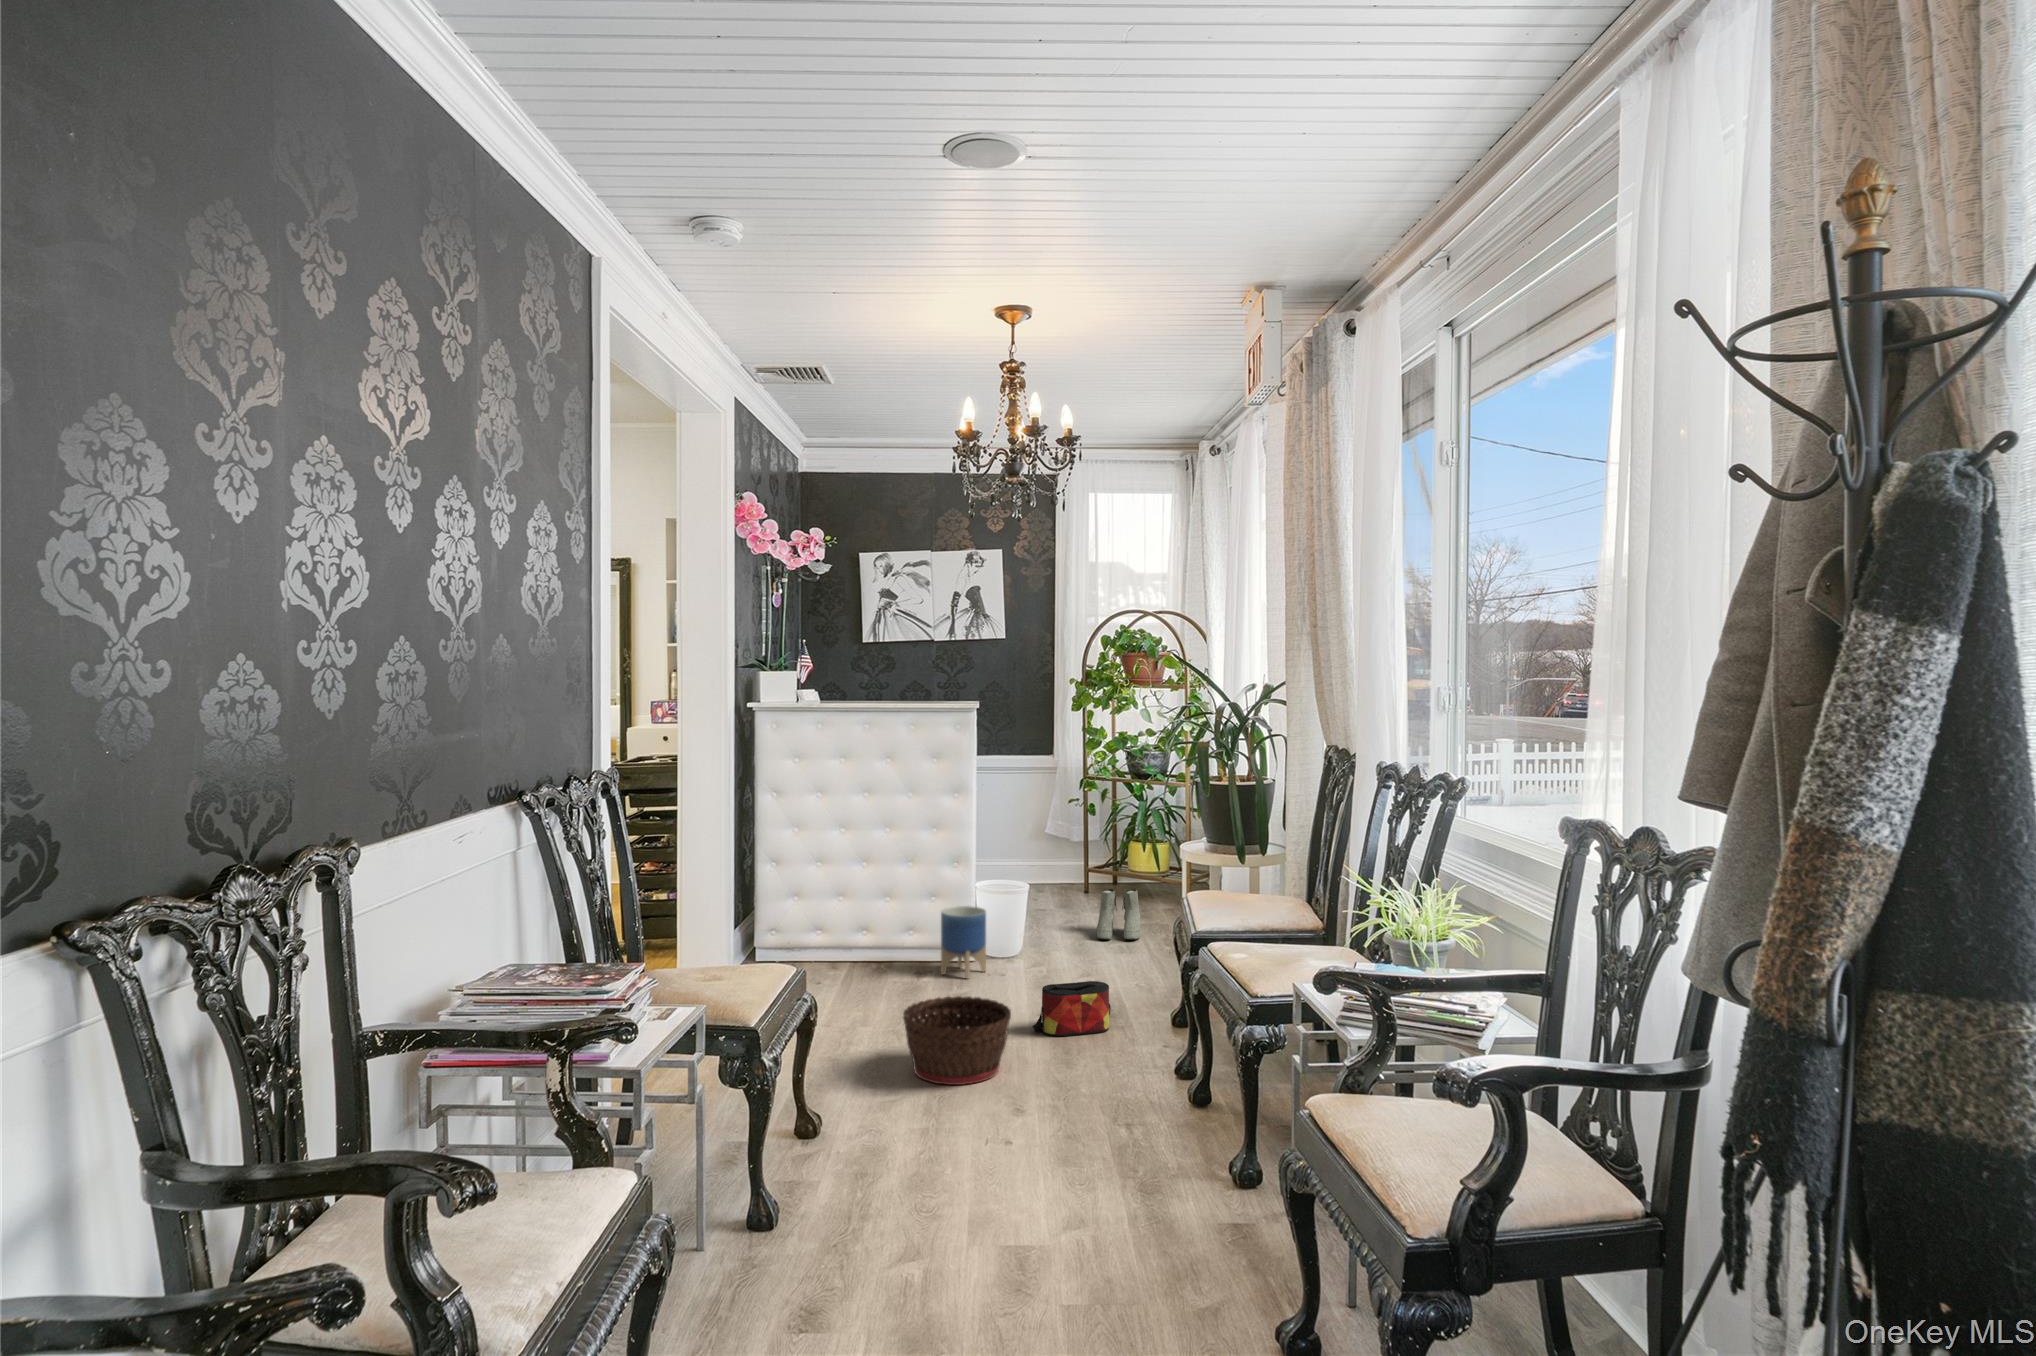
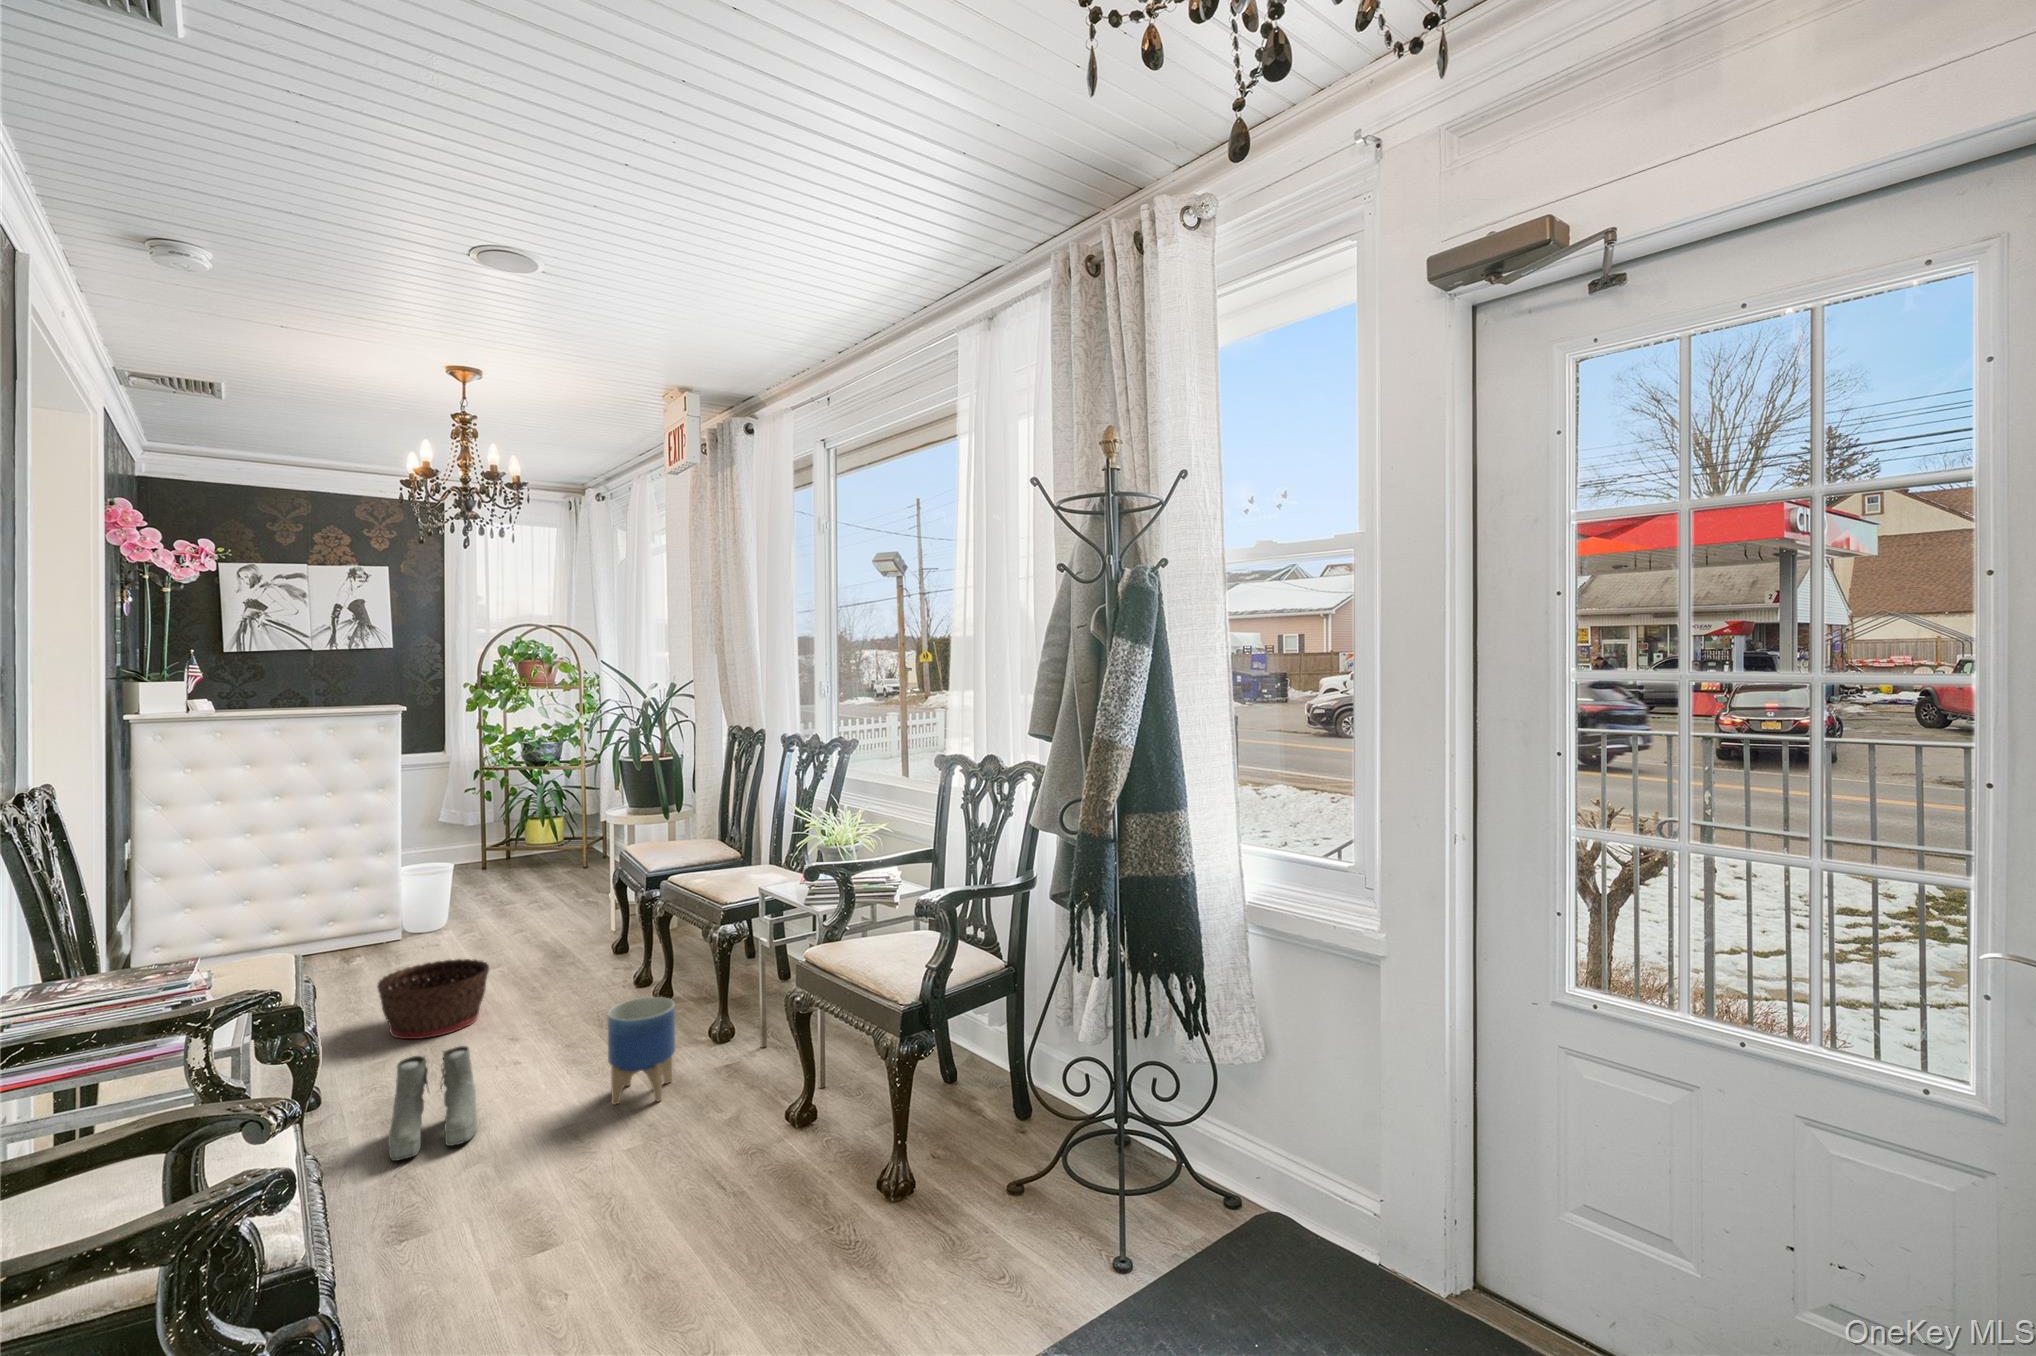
boots: present [1097,888,1140,940] -> present [388,1046,477,1161]
planter: present [941,906,986,979] -> present [608,997,675,1105]
bag: present [1033,981,1110,1037] -> none [494,930,563,981]

